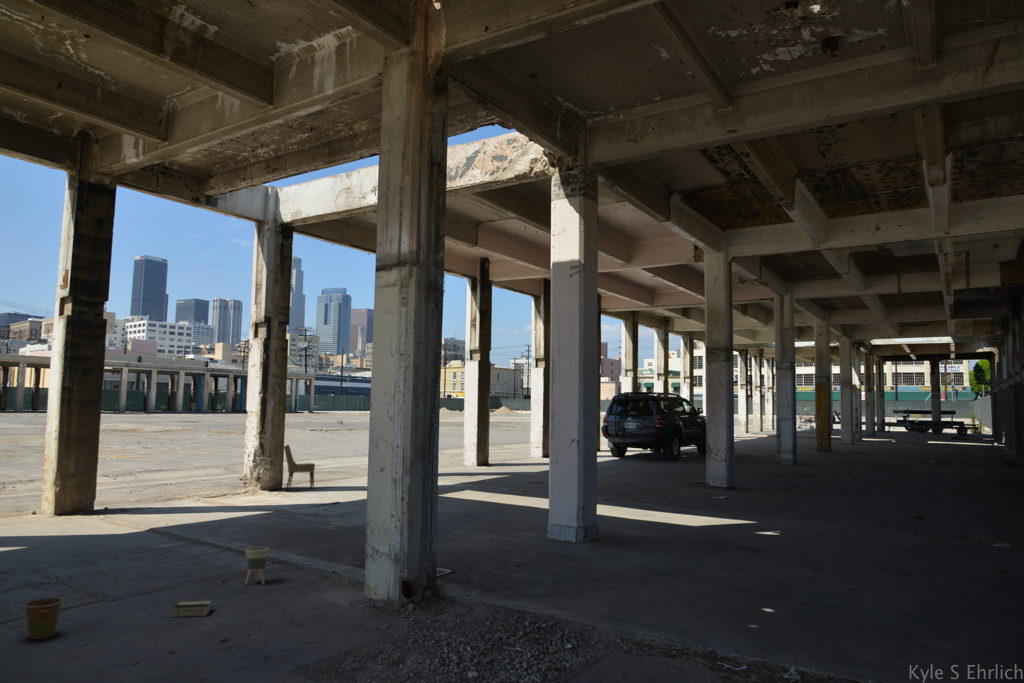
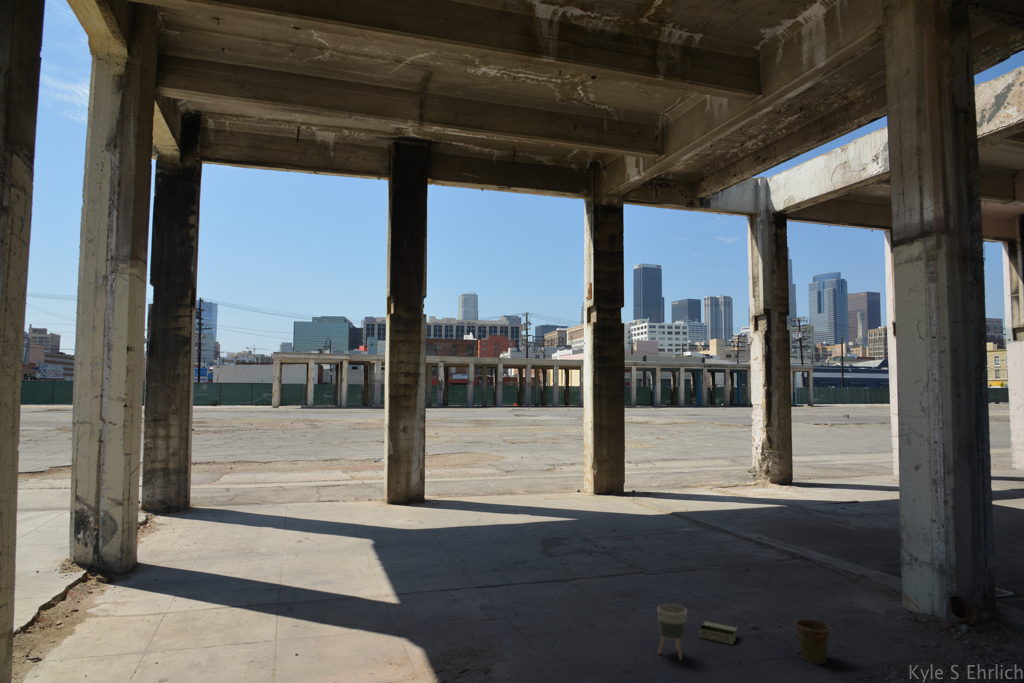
chair: present [284,445,315,489] -> none [791,439,826,488]
planter: present [245,547,269,584] -> present [657,604,687,660]
bucket: present [24,598,64,639] -> present [795,619,833,663]

